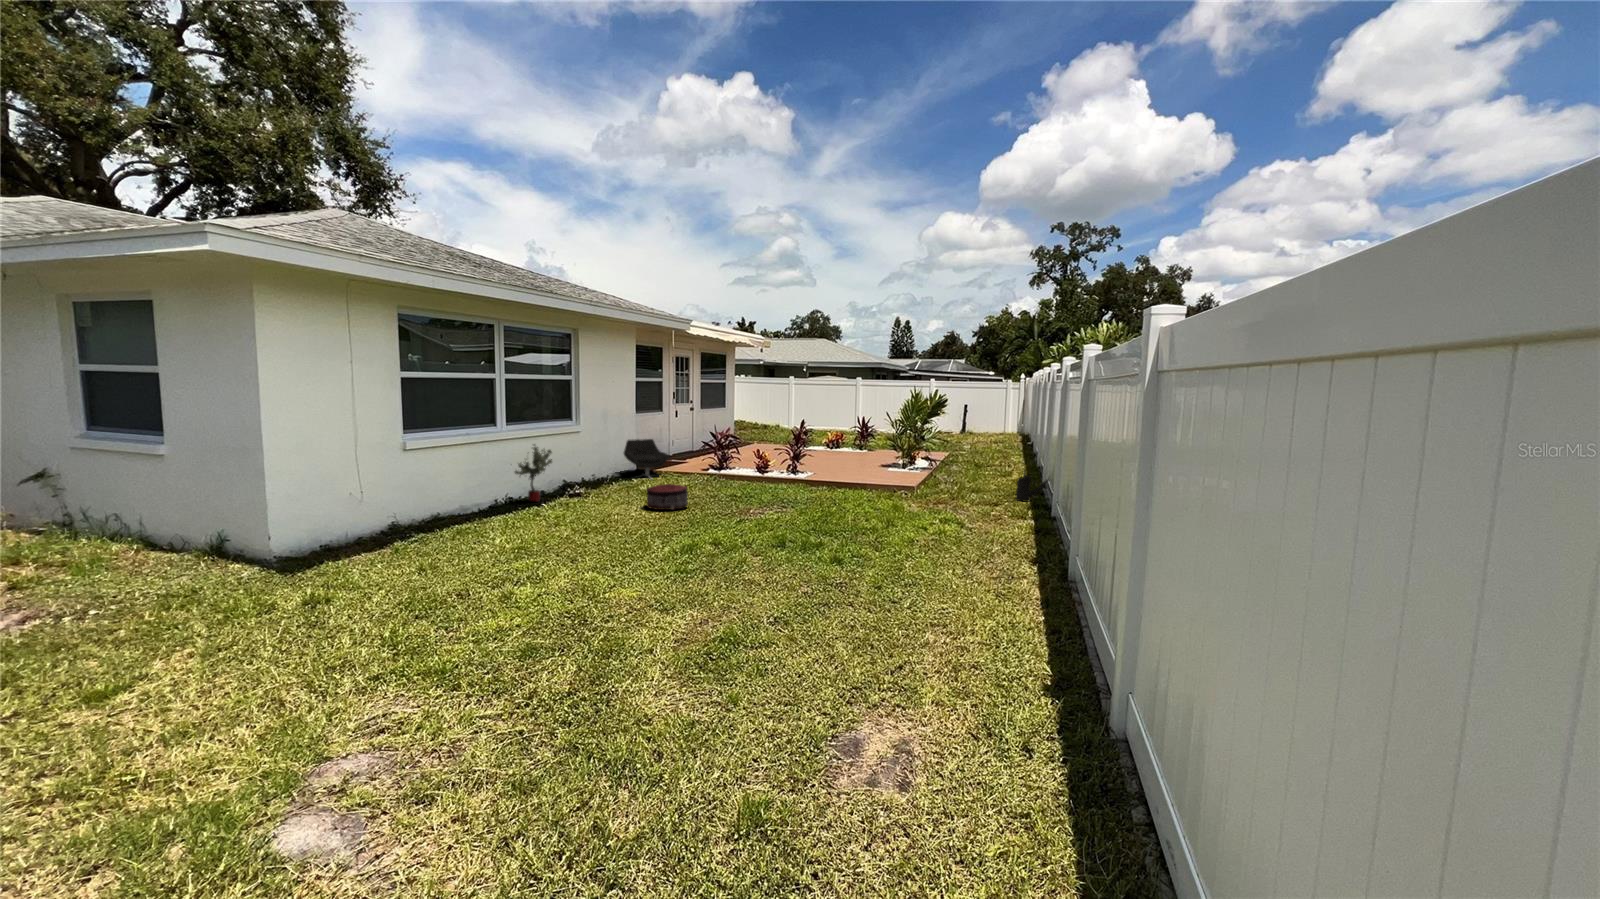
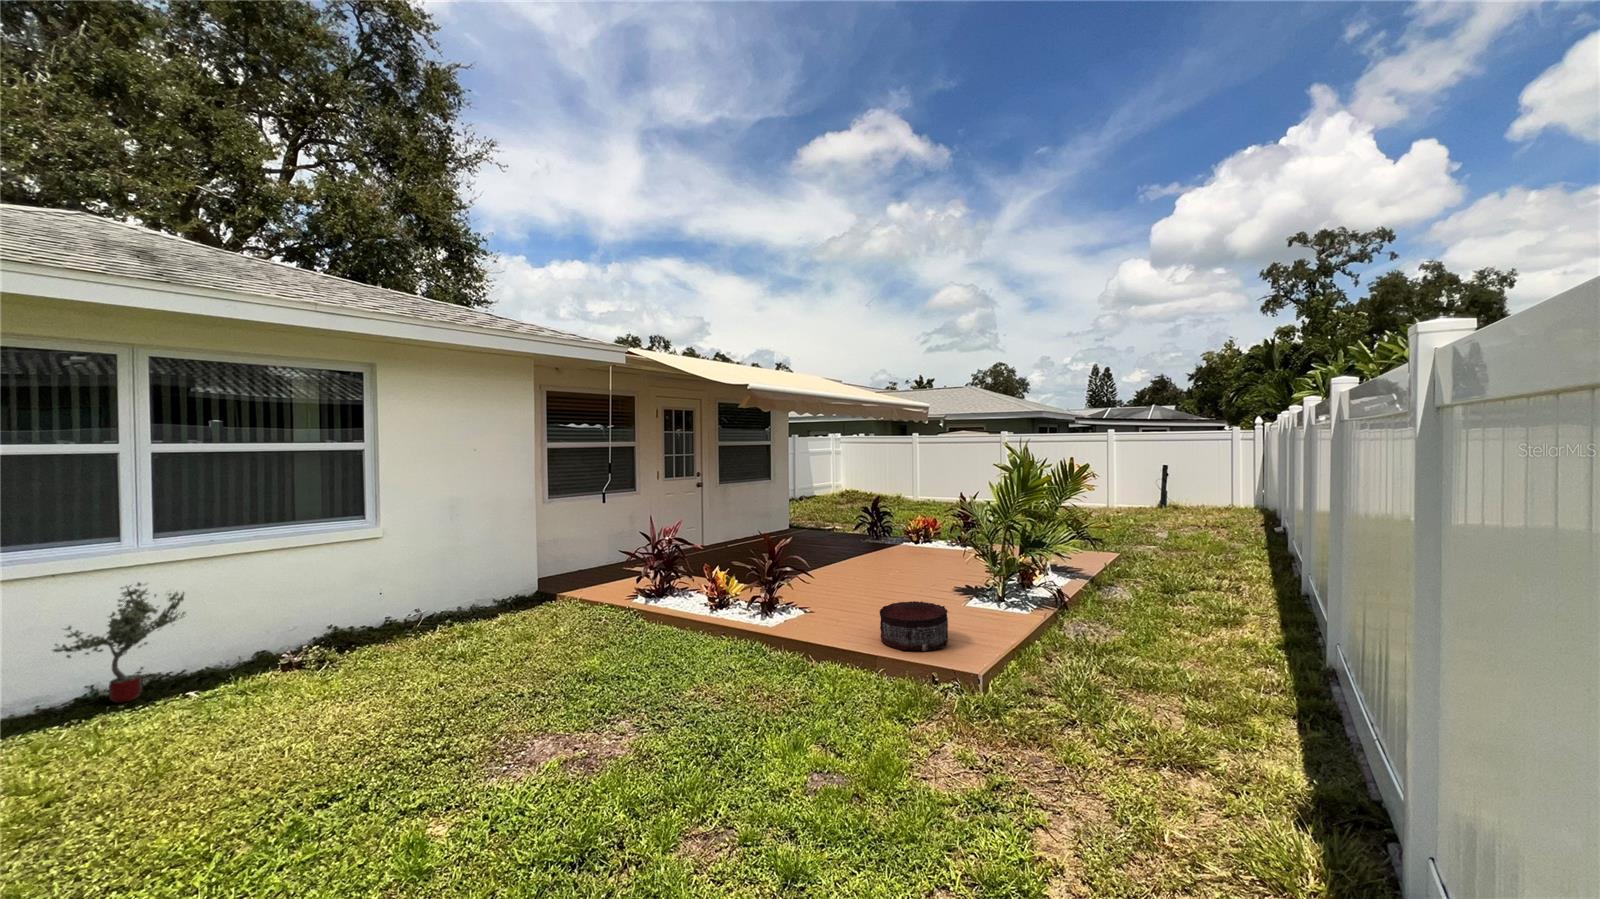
lounge chair: present [624,439,669,478] -> none [472,545,554,622]
watering can: present [1015,471,1049,502] -> none [1226,670,1361,767]
pouf: present [646,484,688,510] -> present [880,601,948,651]

